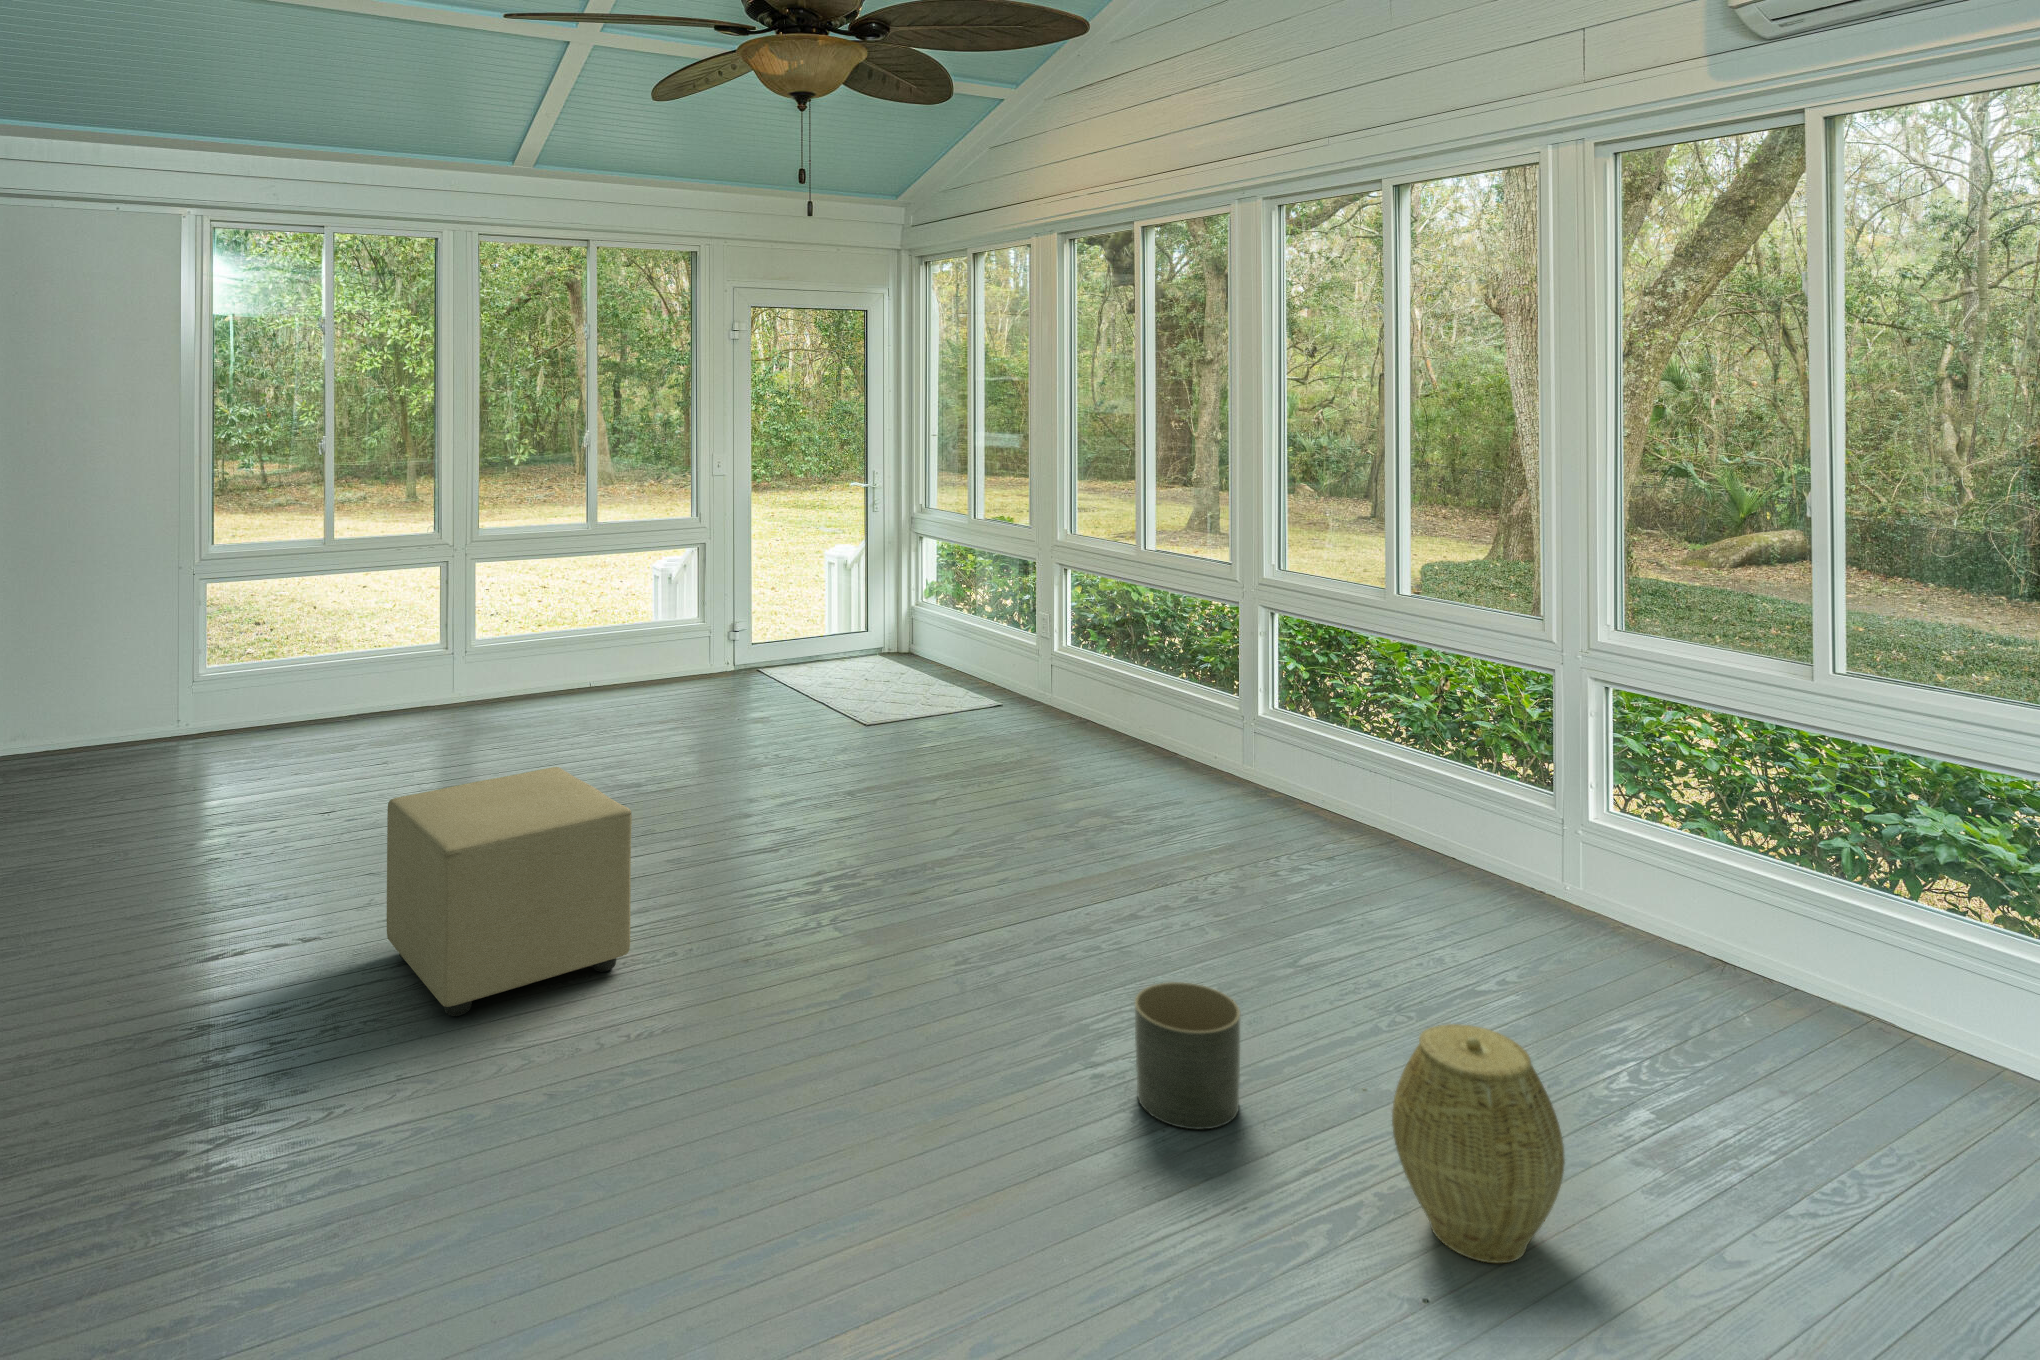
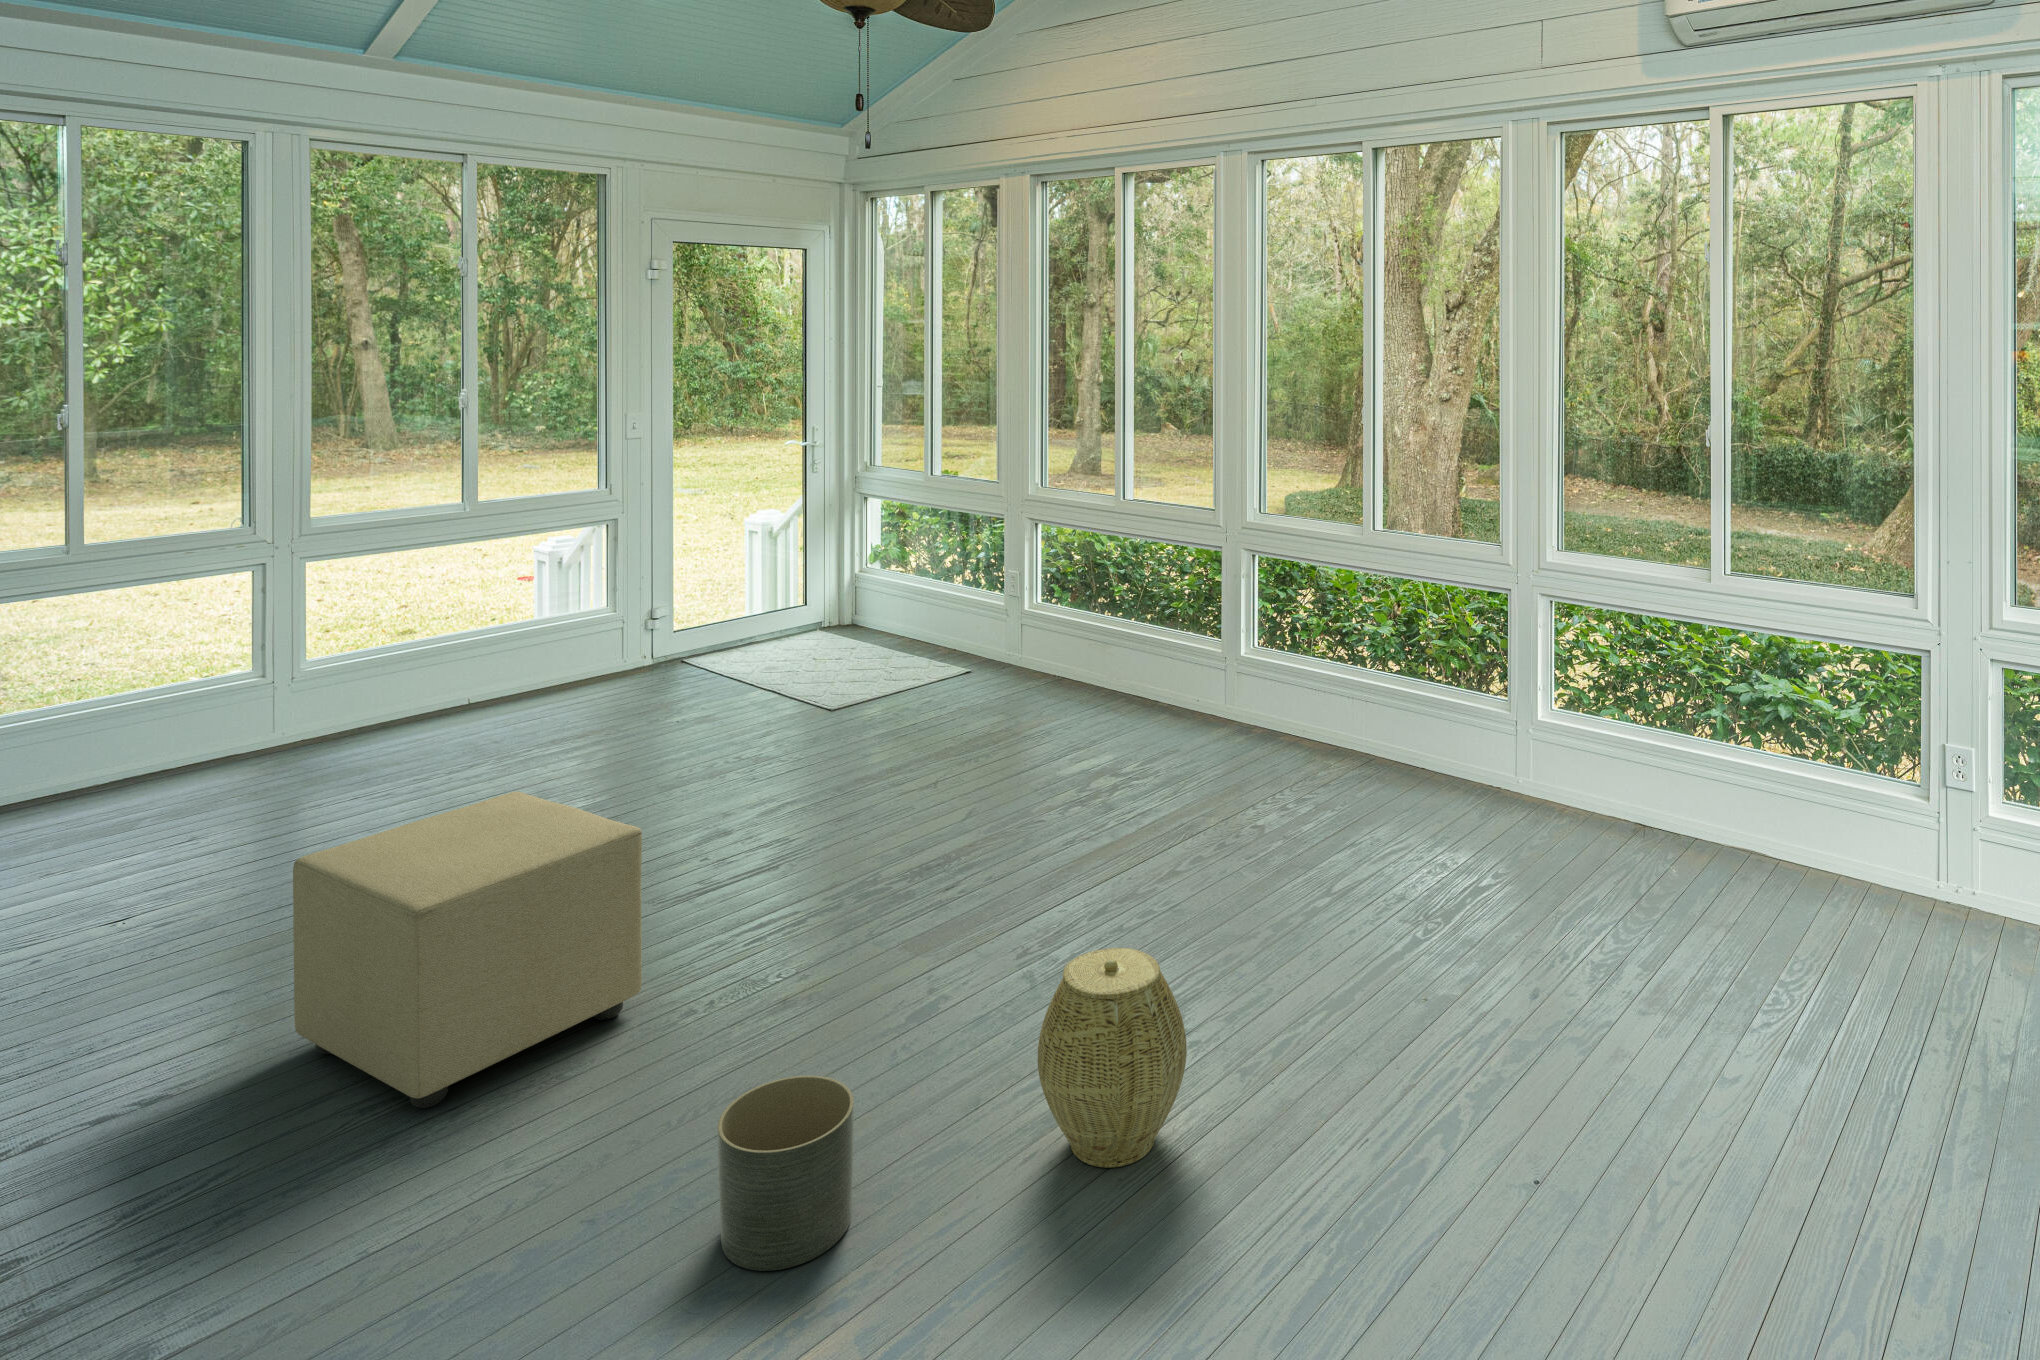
planter: present [1135,982,1240,1129] -> present [718,1076,854,1271]
woven basket: present [1392,1024,1565,1263] -> present [1037,948,1187,1168]

